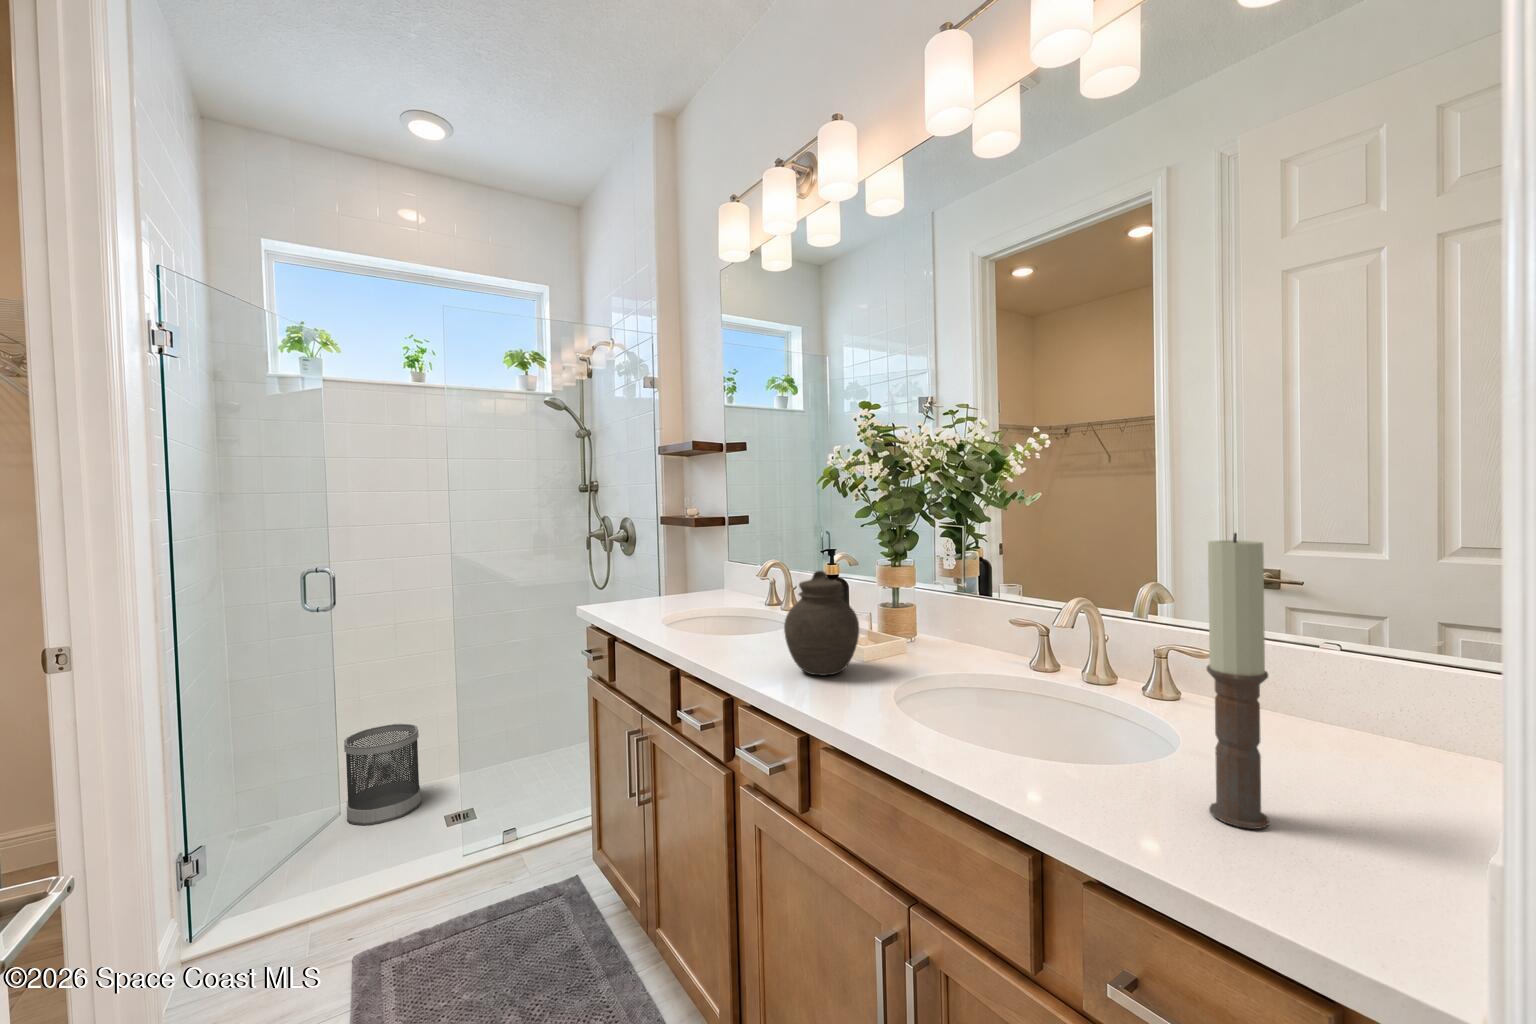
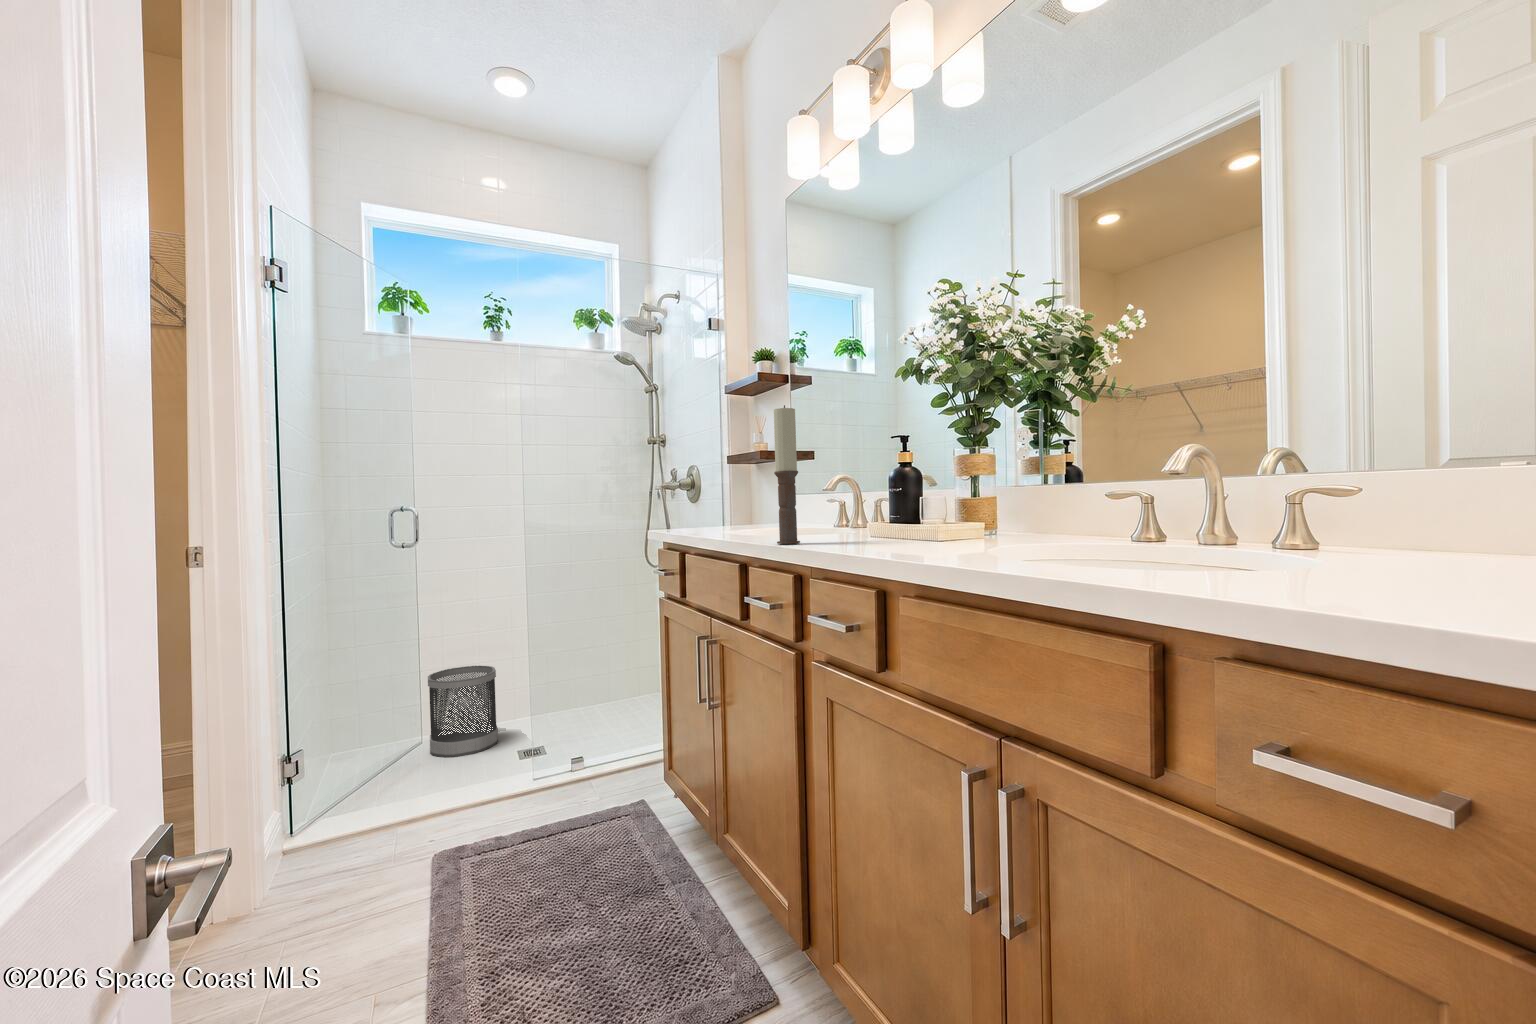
candle: present [1206,533,1269,829] -> present [774,405,800,544]
jar: present [784,571,859,675] -> none [856,440,936,546]

